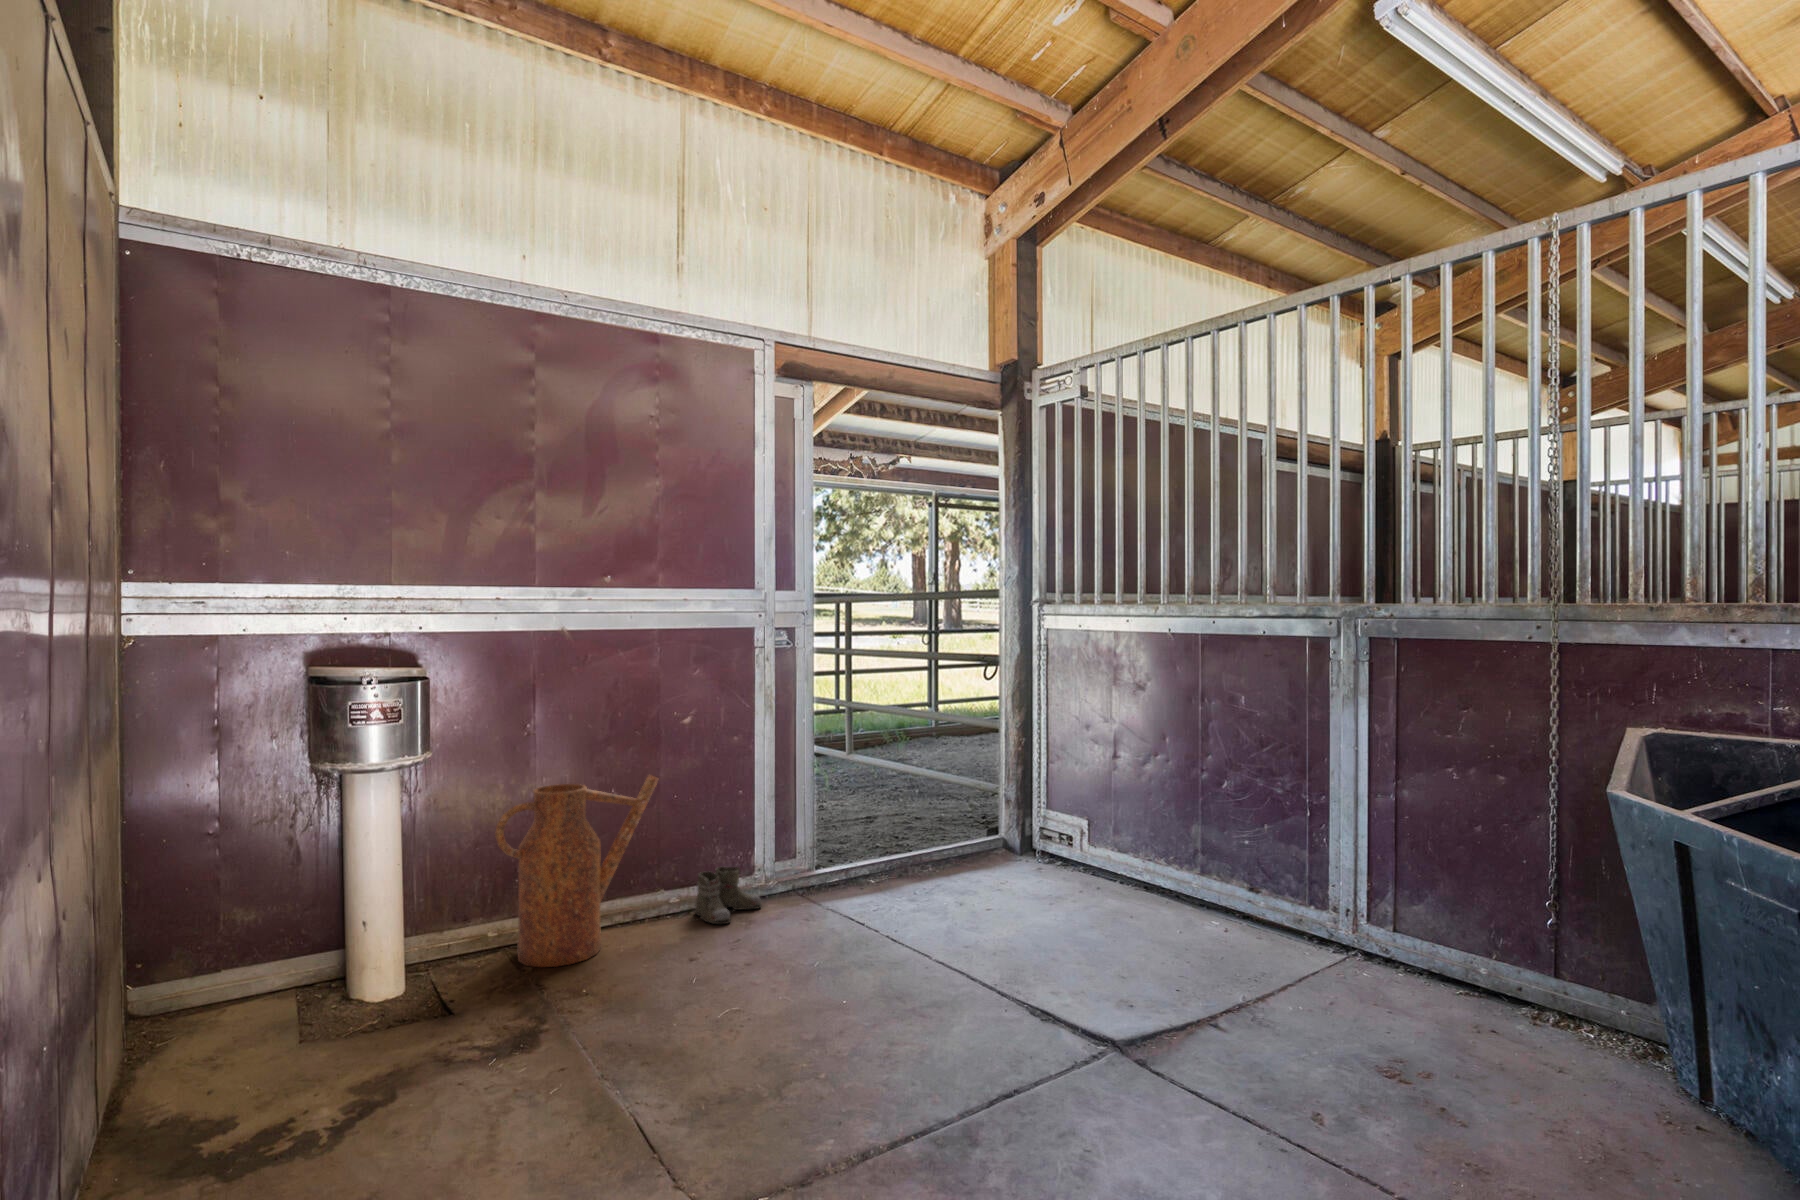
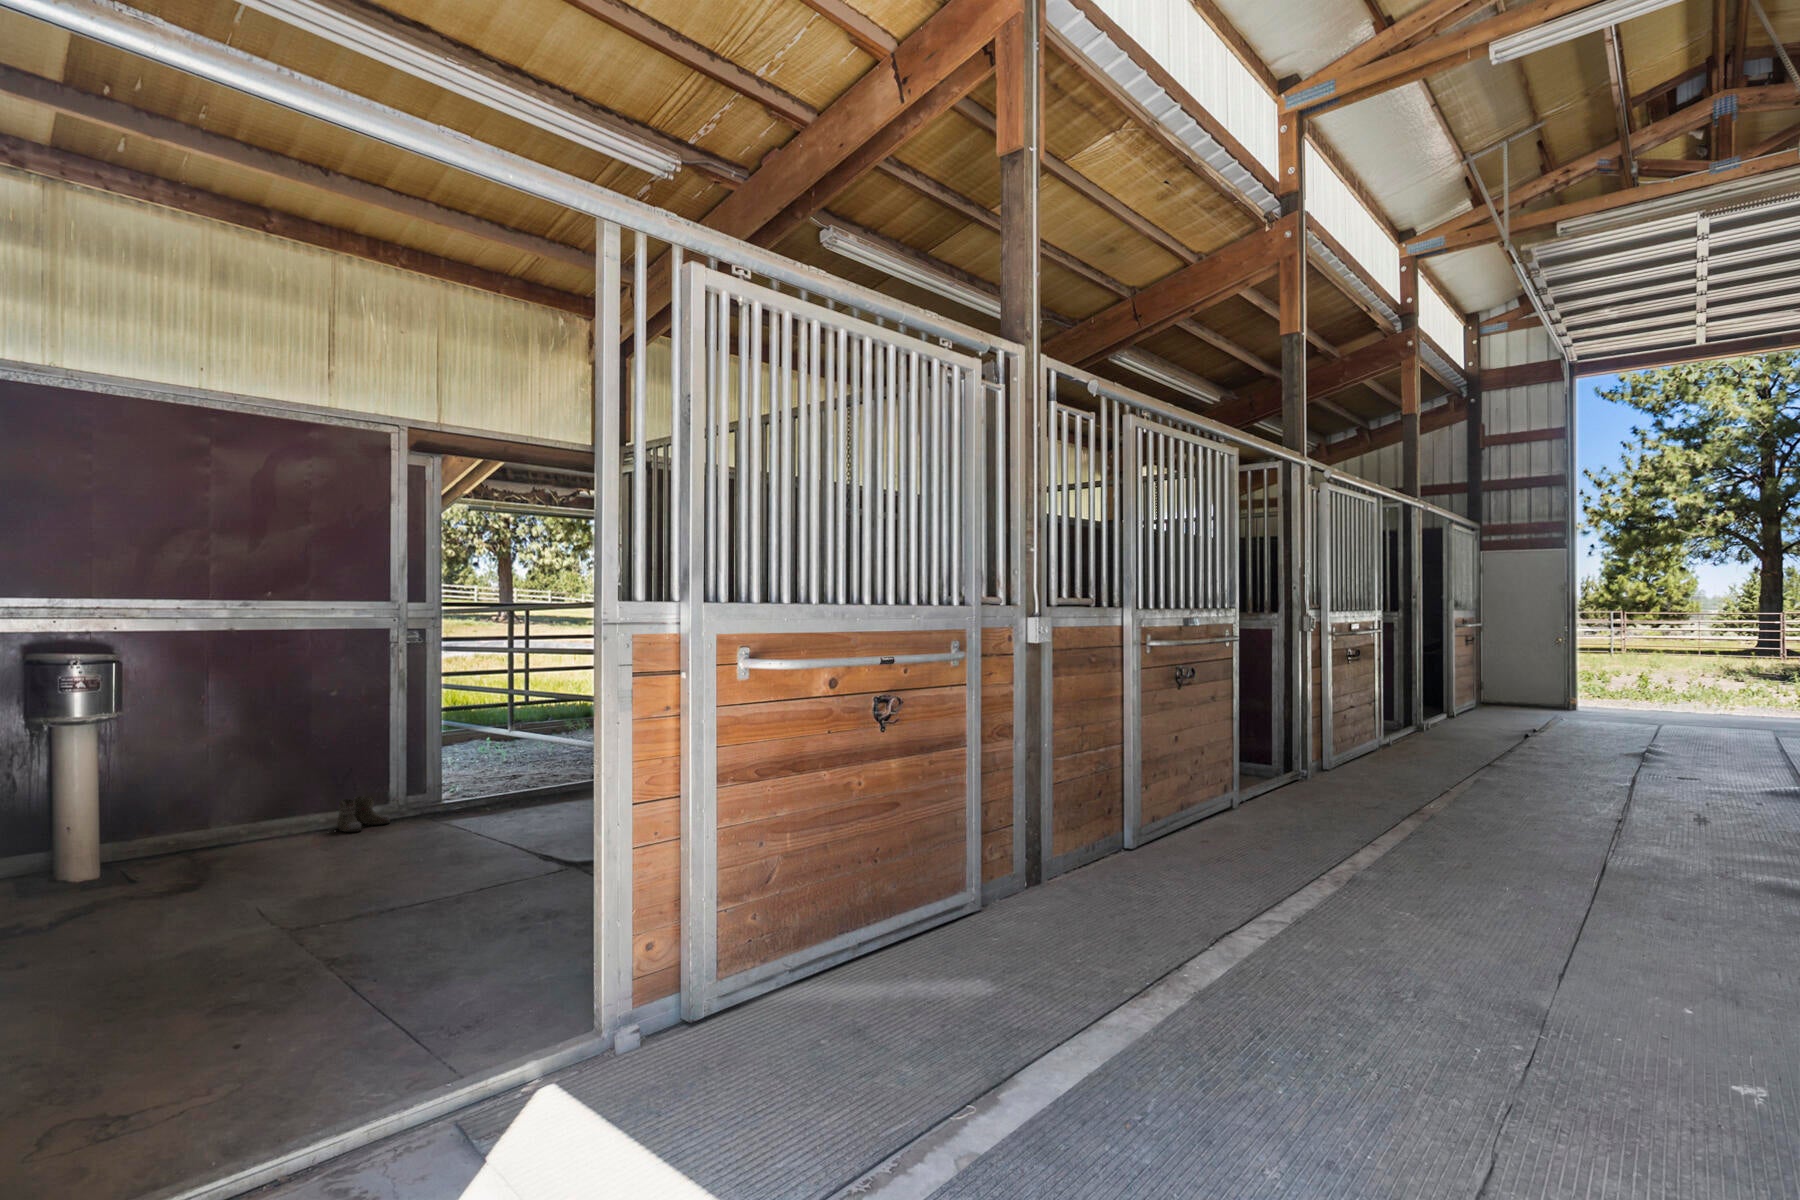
watering can: present [495,775,659,967] -> none [172,730,306,857]

